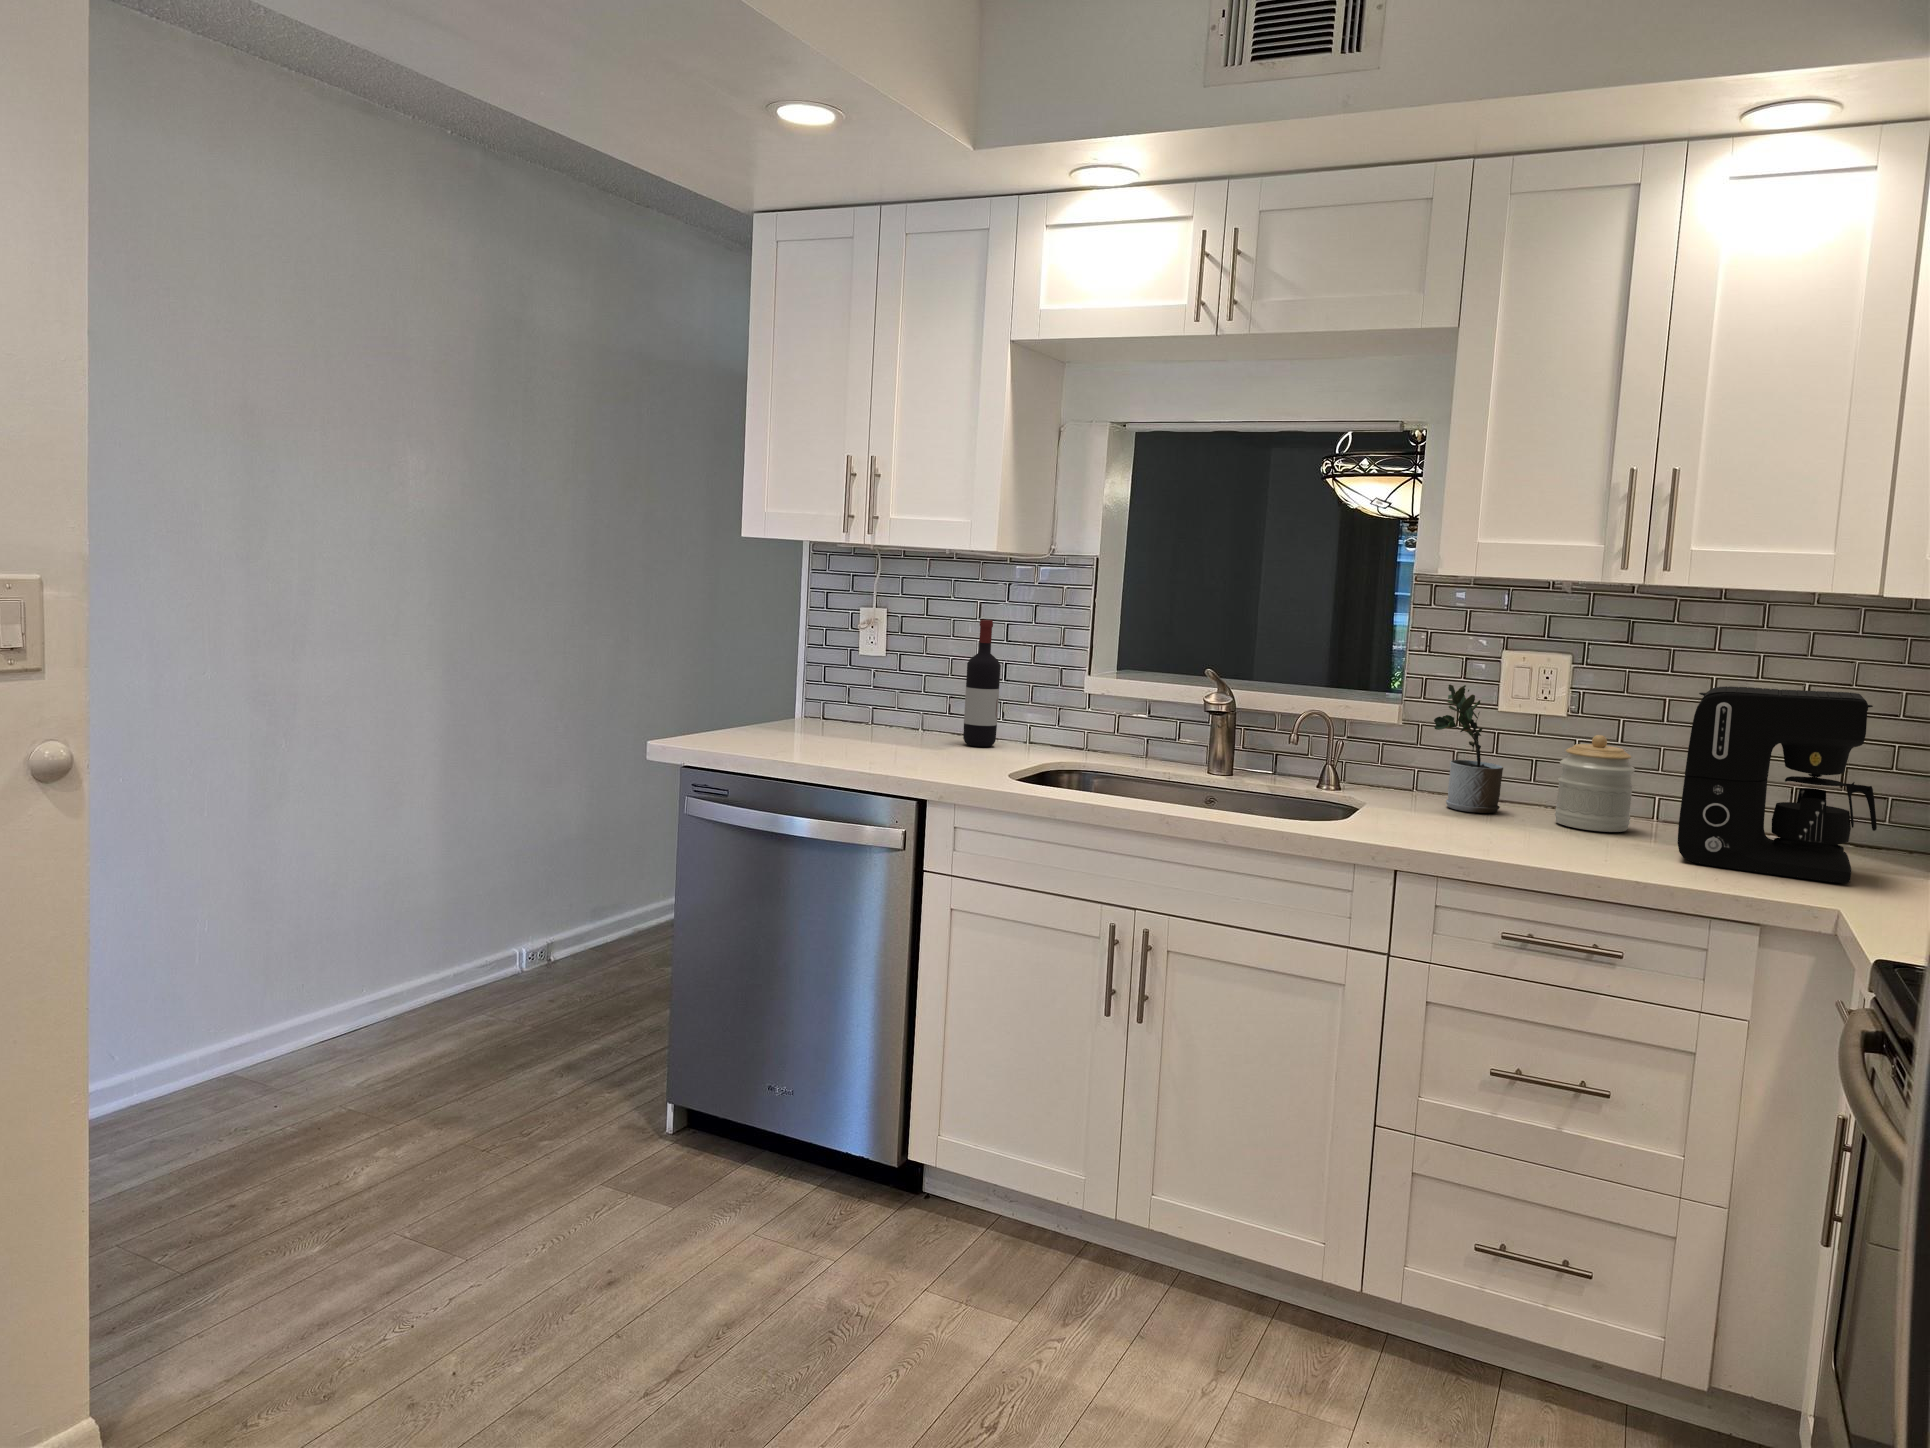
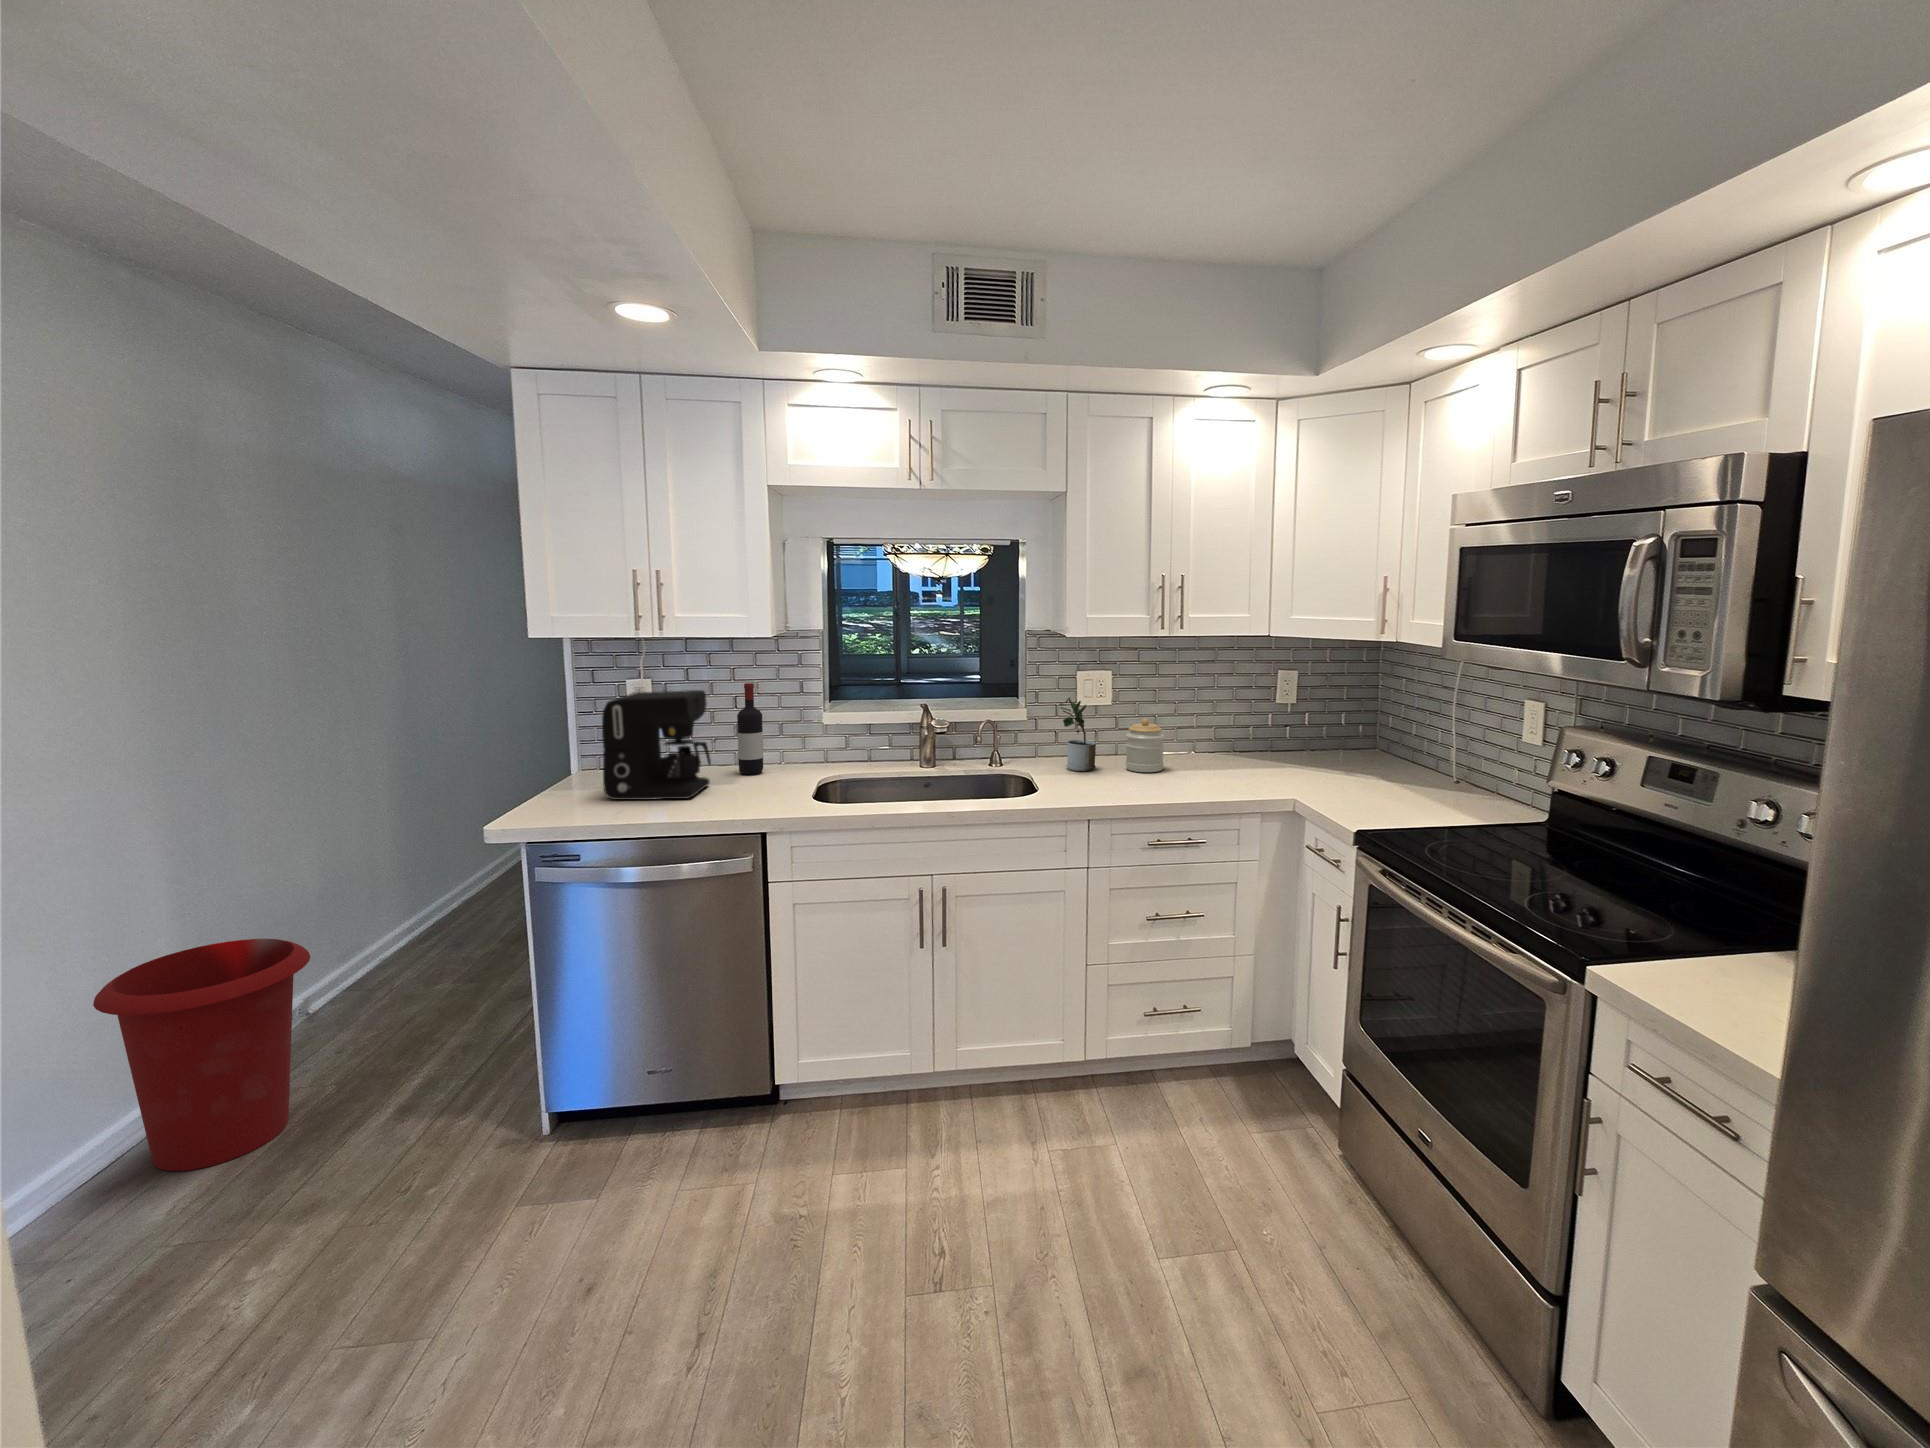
coffee maker: present [1678,686,1877,883] -> present [602,690,711,800]
waste bin: none [341,843,515,1062] -> present [93,939,310,1171]

